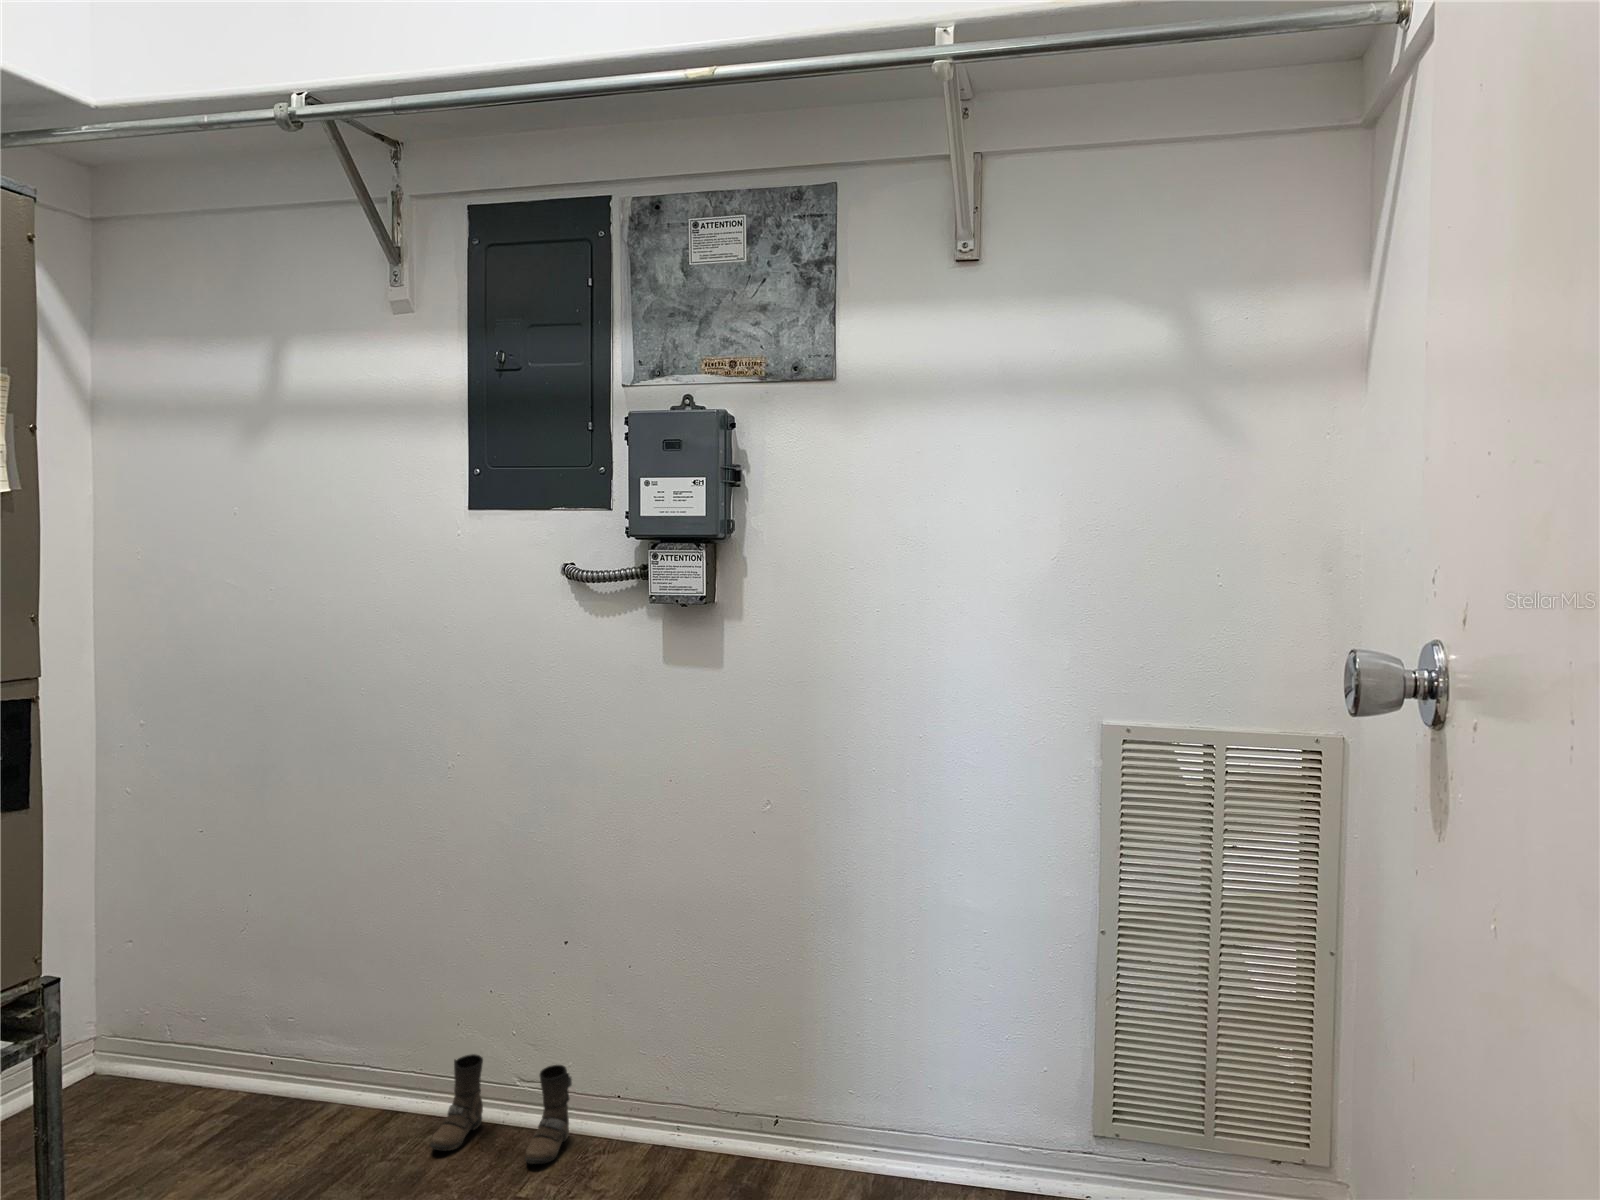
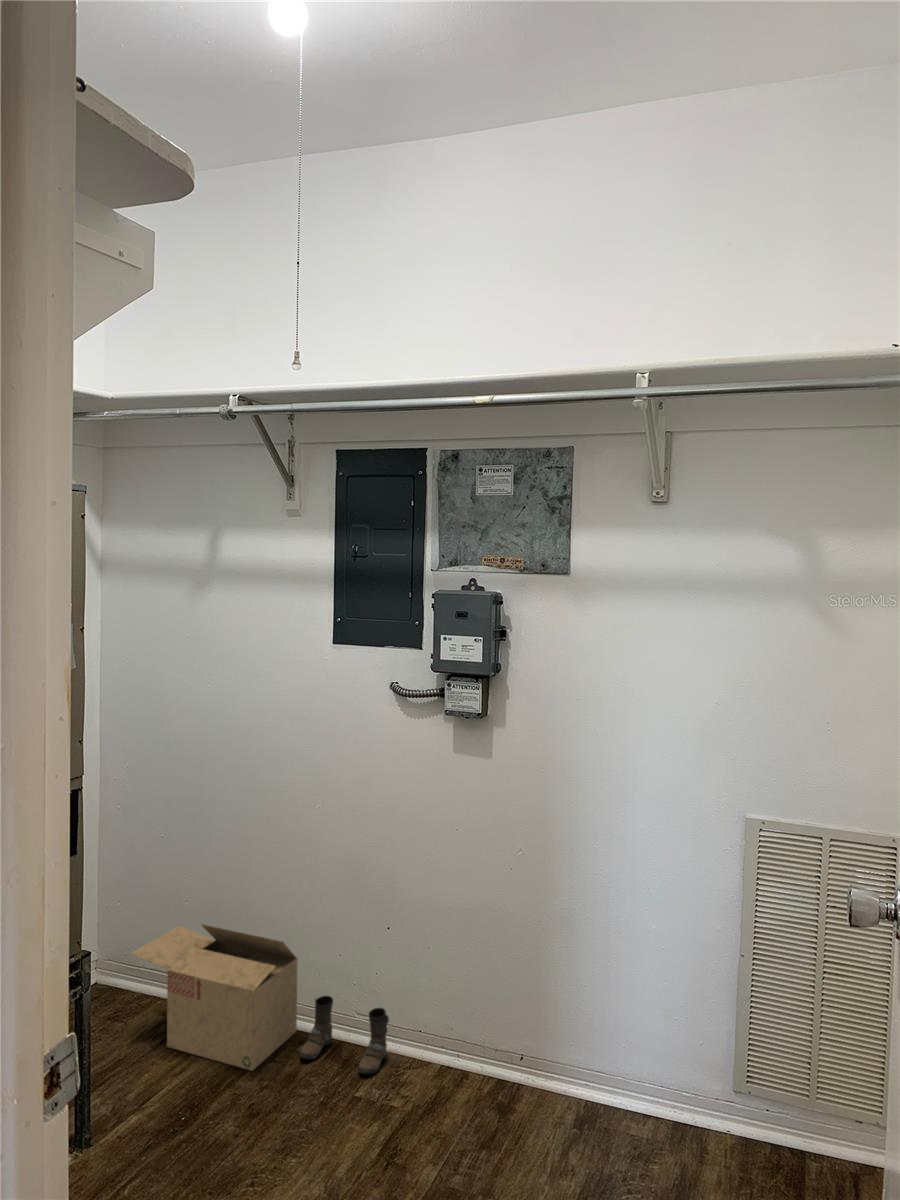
cardboard box: none [147,958,426,1174] -> present [131,924,298,1071]

